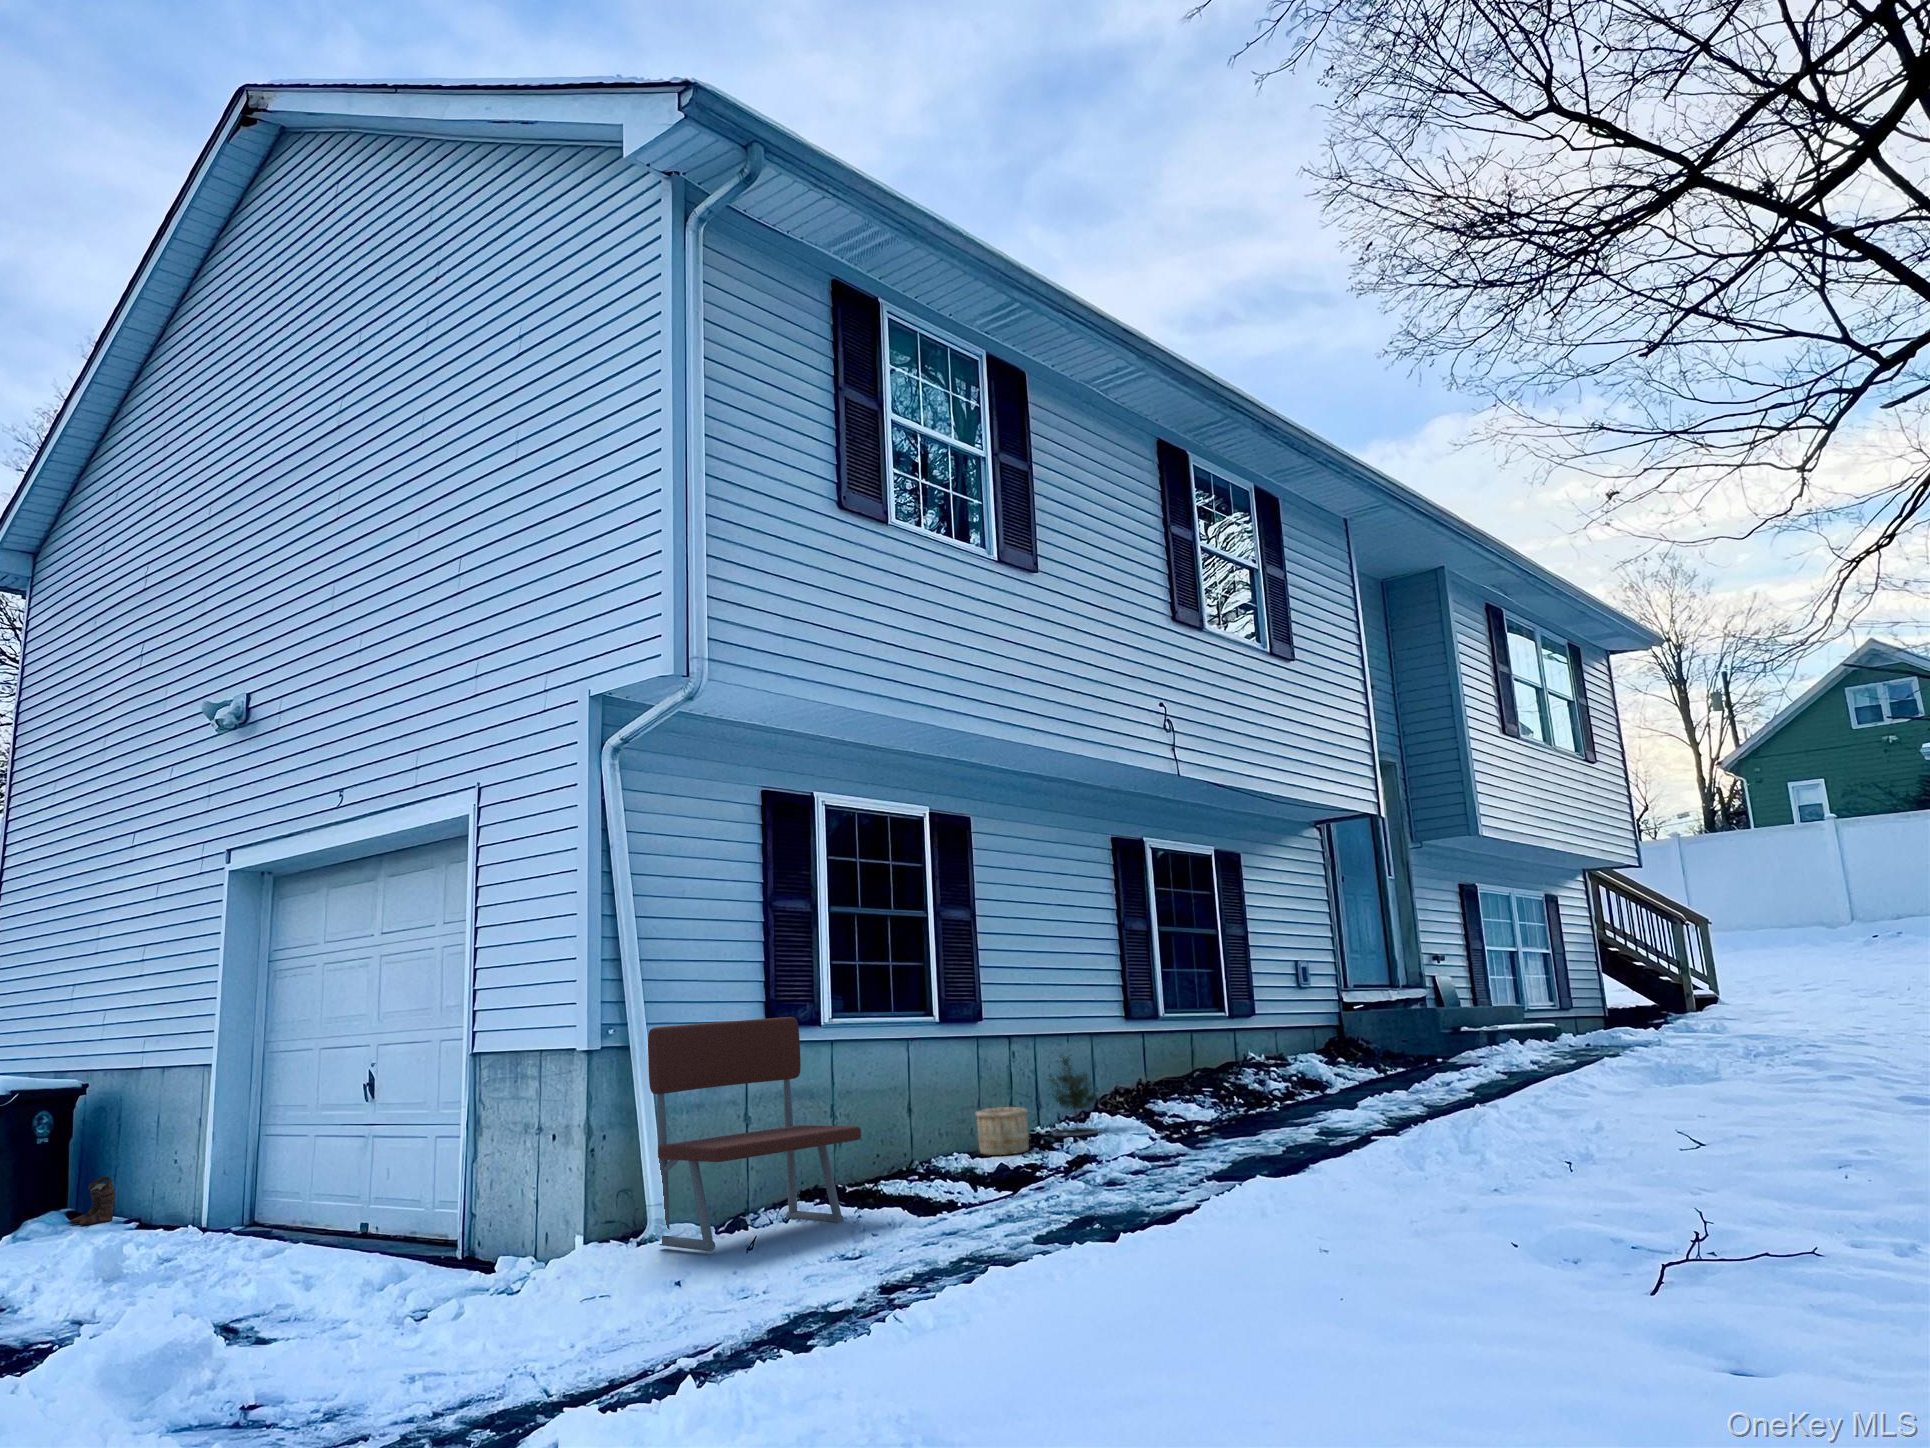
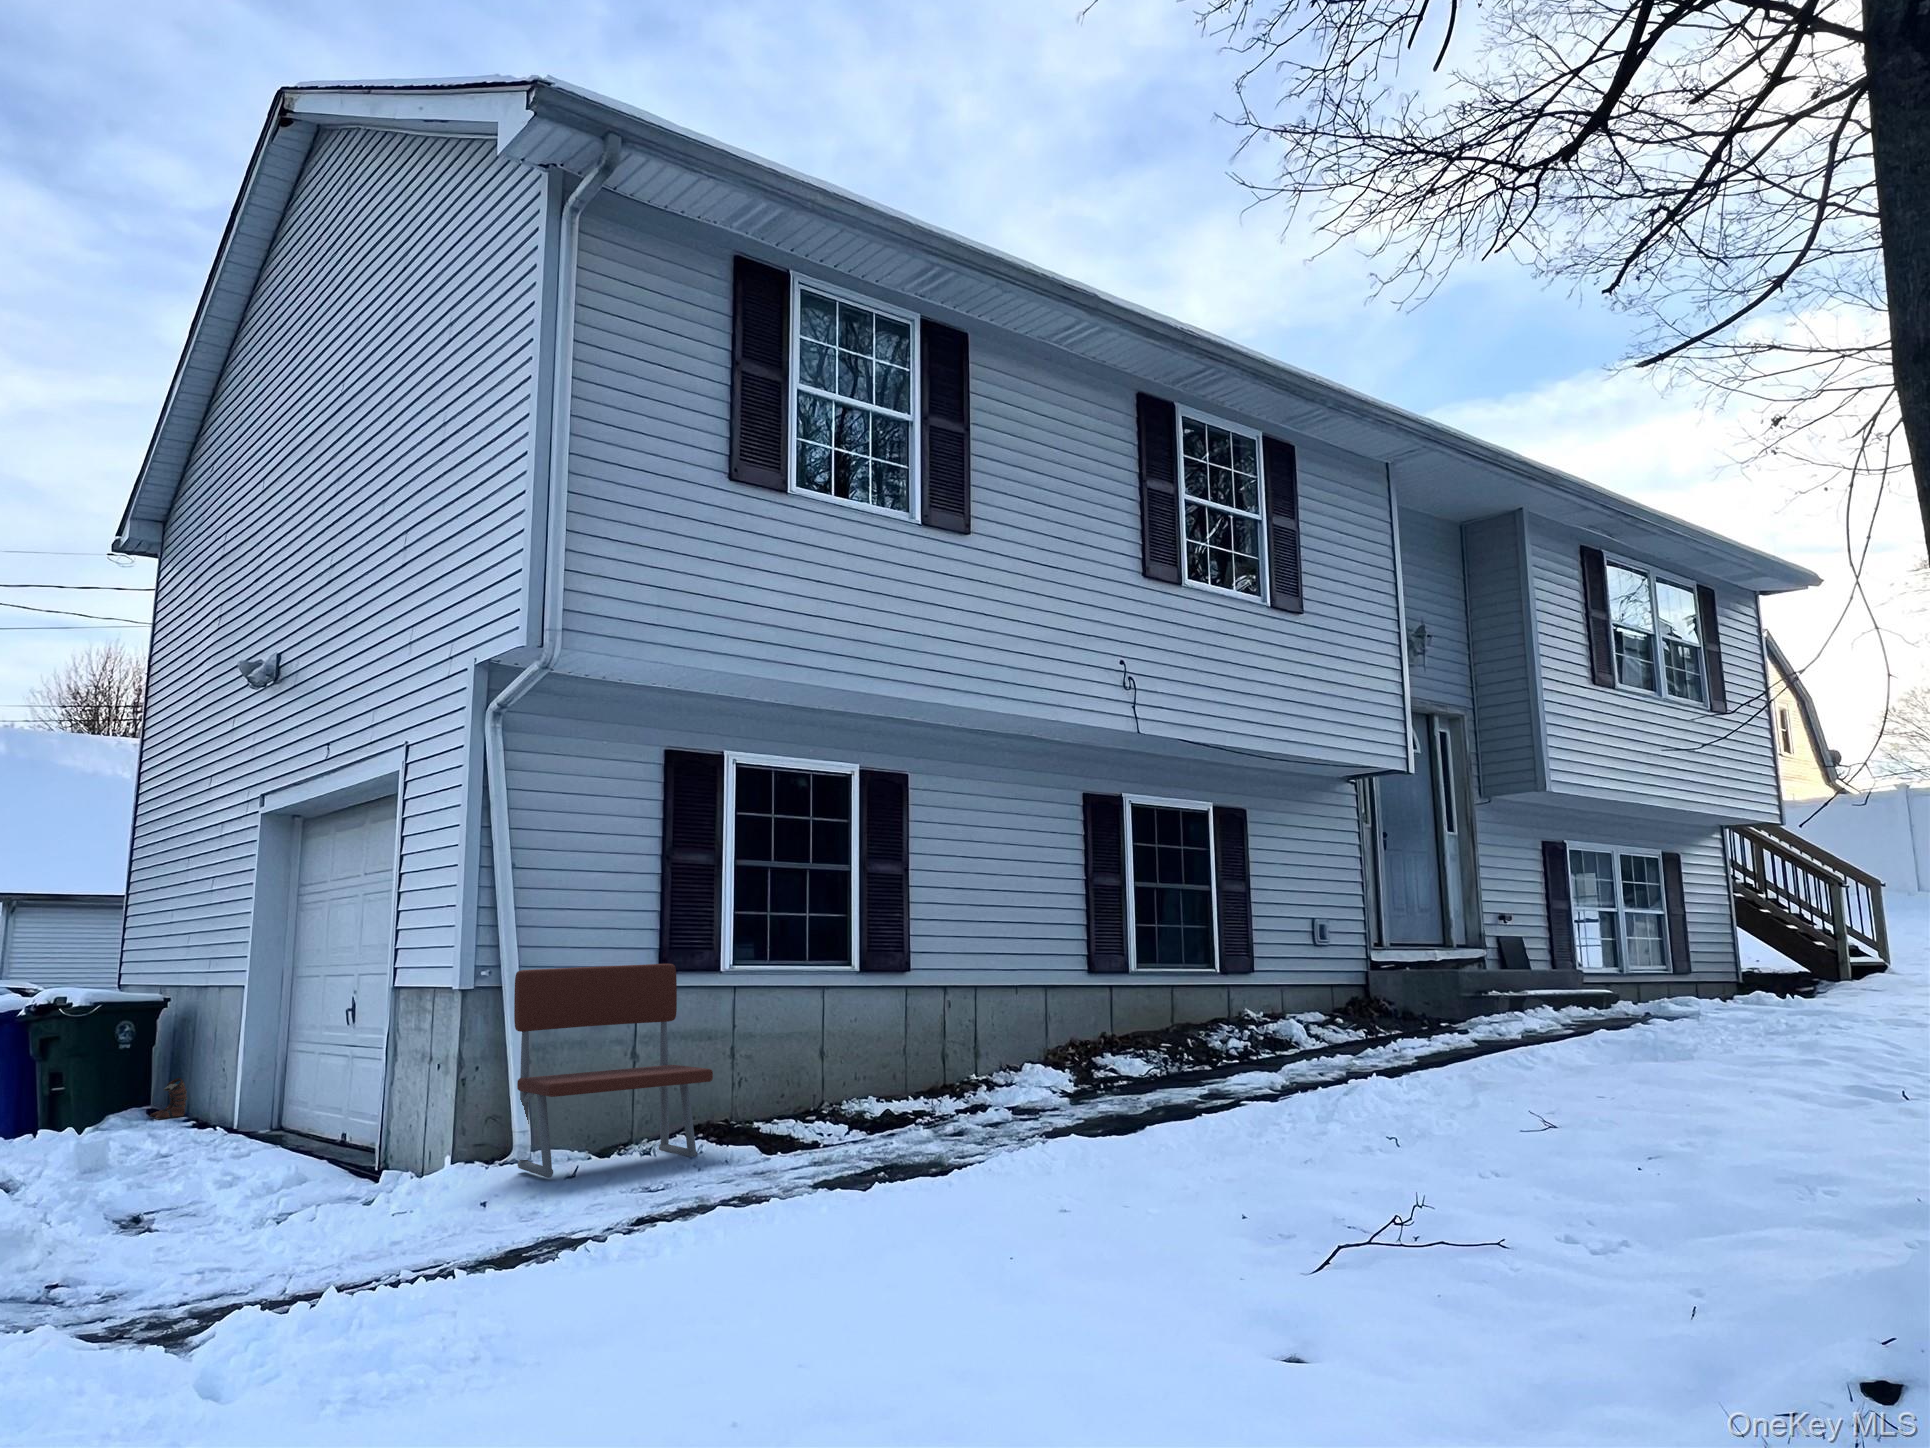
potted tree: present [1049,1056,1099,1136] -> none [979,997,1031,1085]
wooden bucket: present [976,1107,1029,1155] -> none [888,1055,939,1100]

